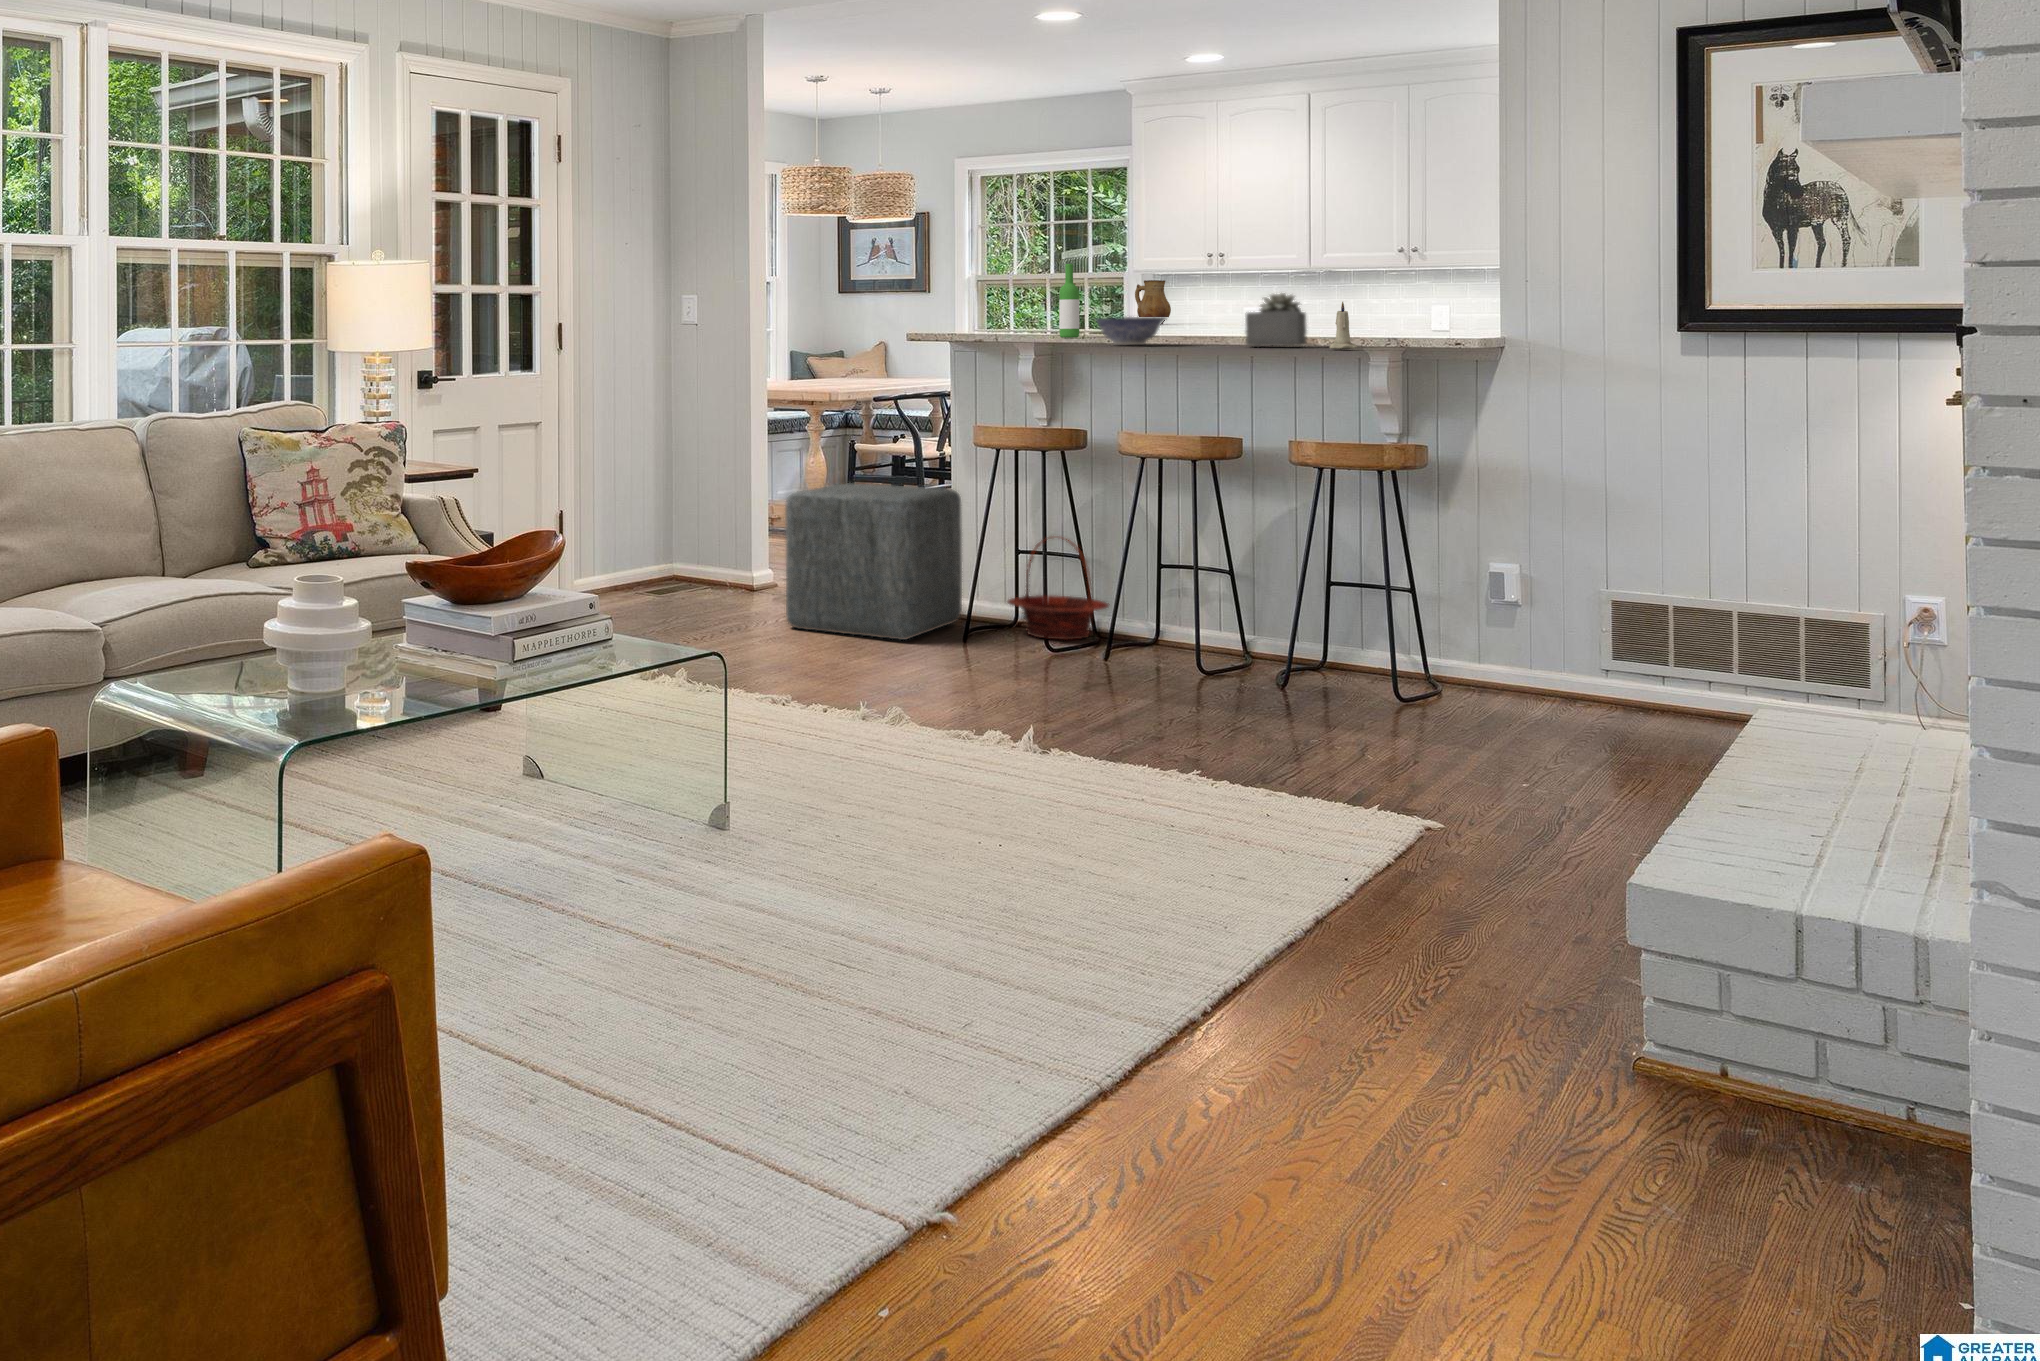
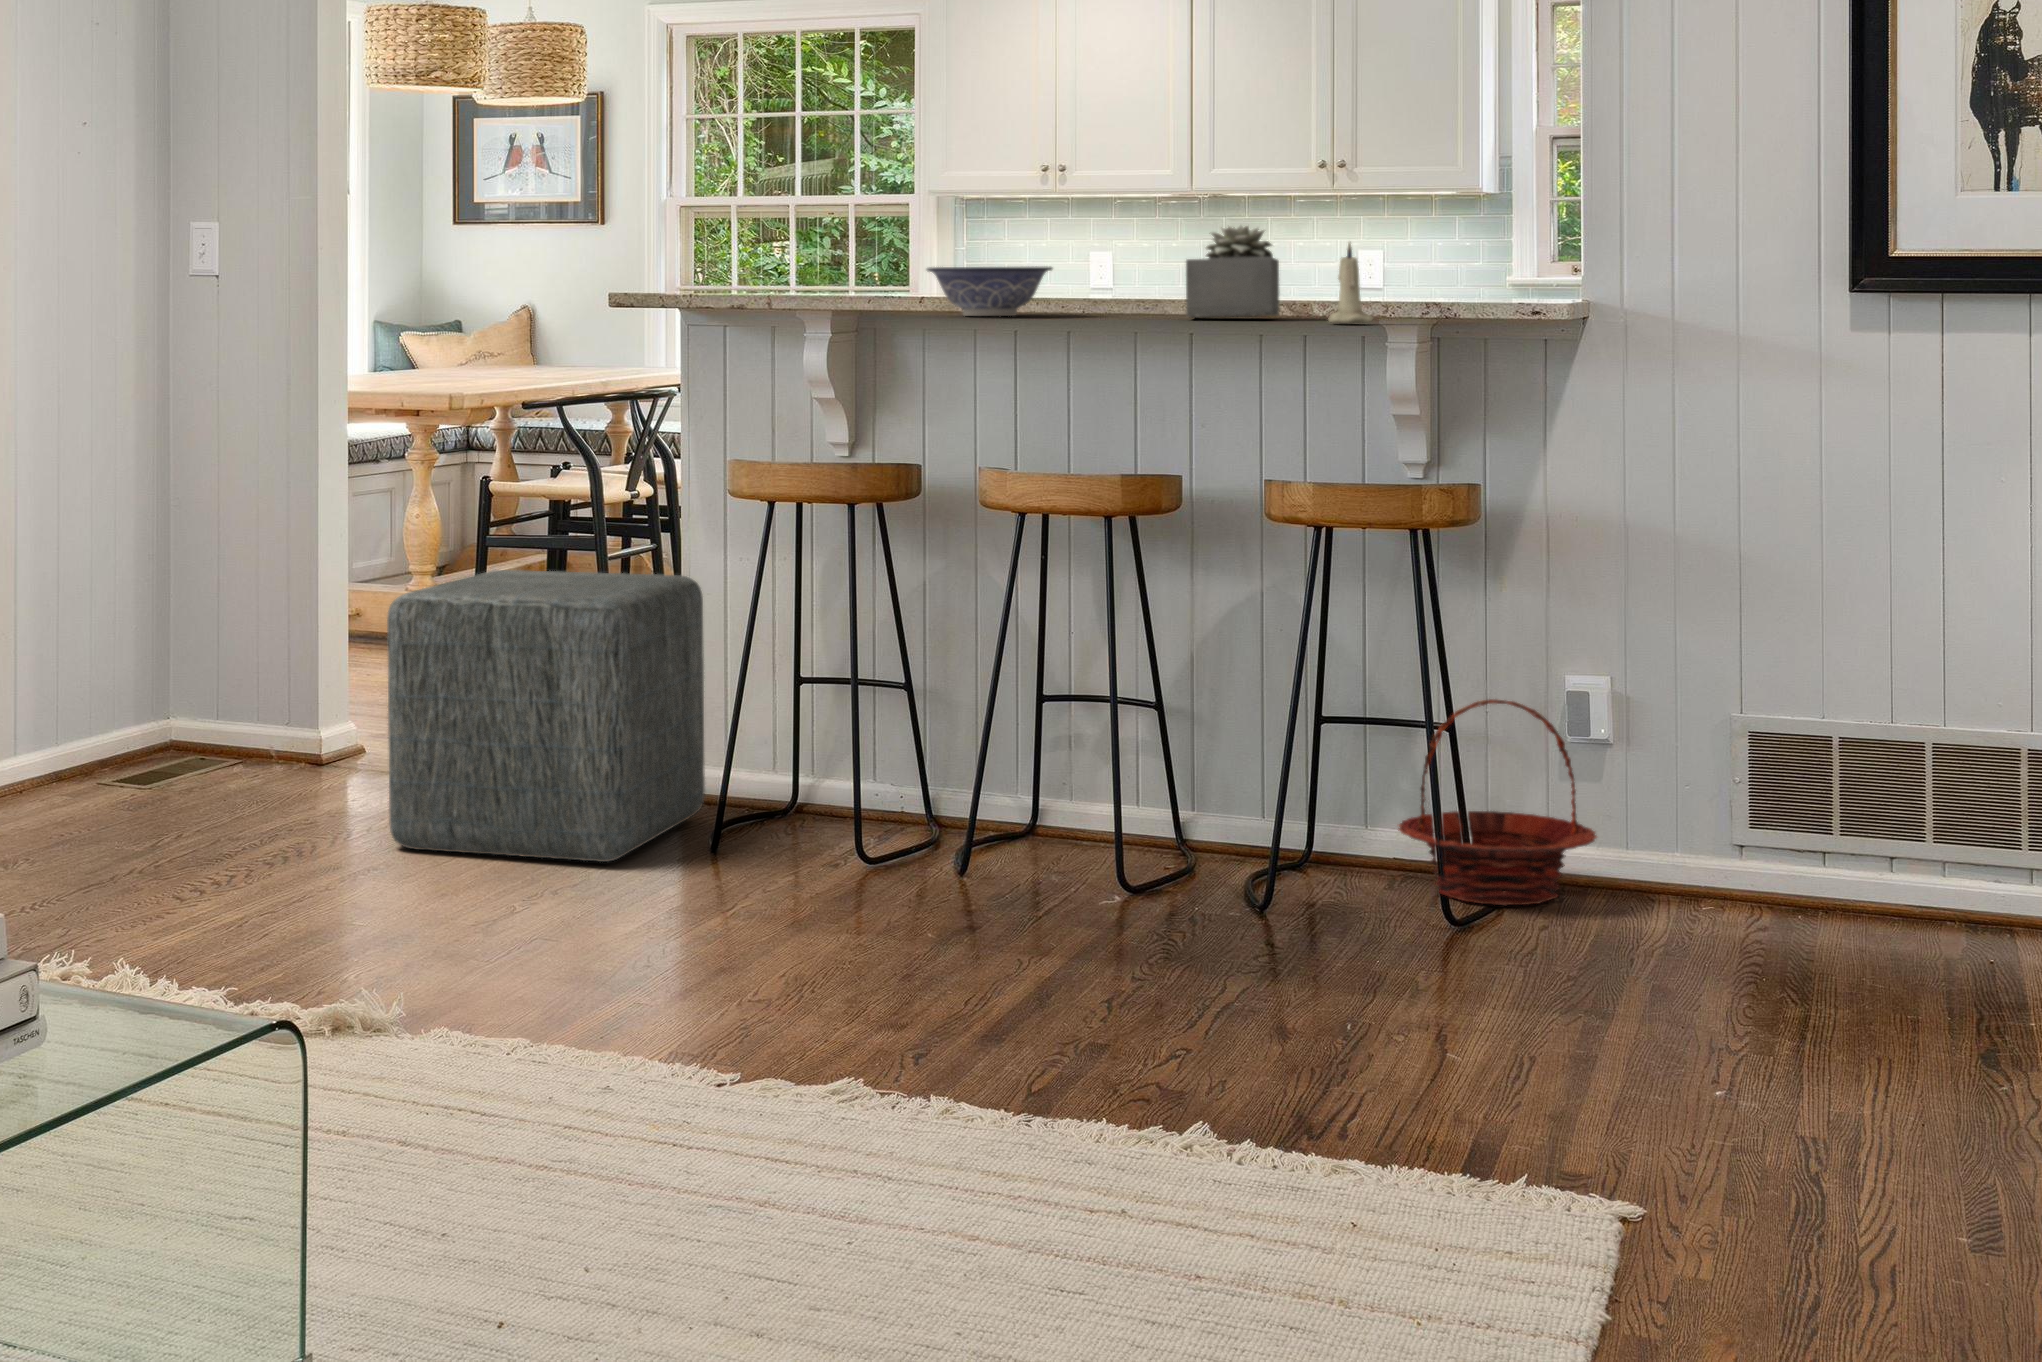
wine bottle: present [1059,264,1080,338] -> none [851,174,883,301]
ceramic pitcher: present [1135,280,1171,324] -> none [931,206,986,277]
basket: present [1008,539,1110,640] -> present [1398,699,1597,906]

